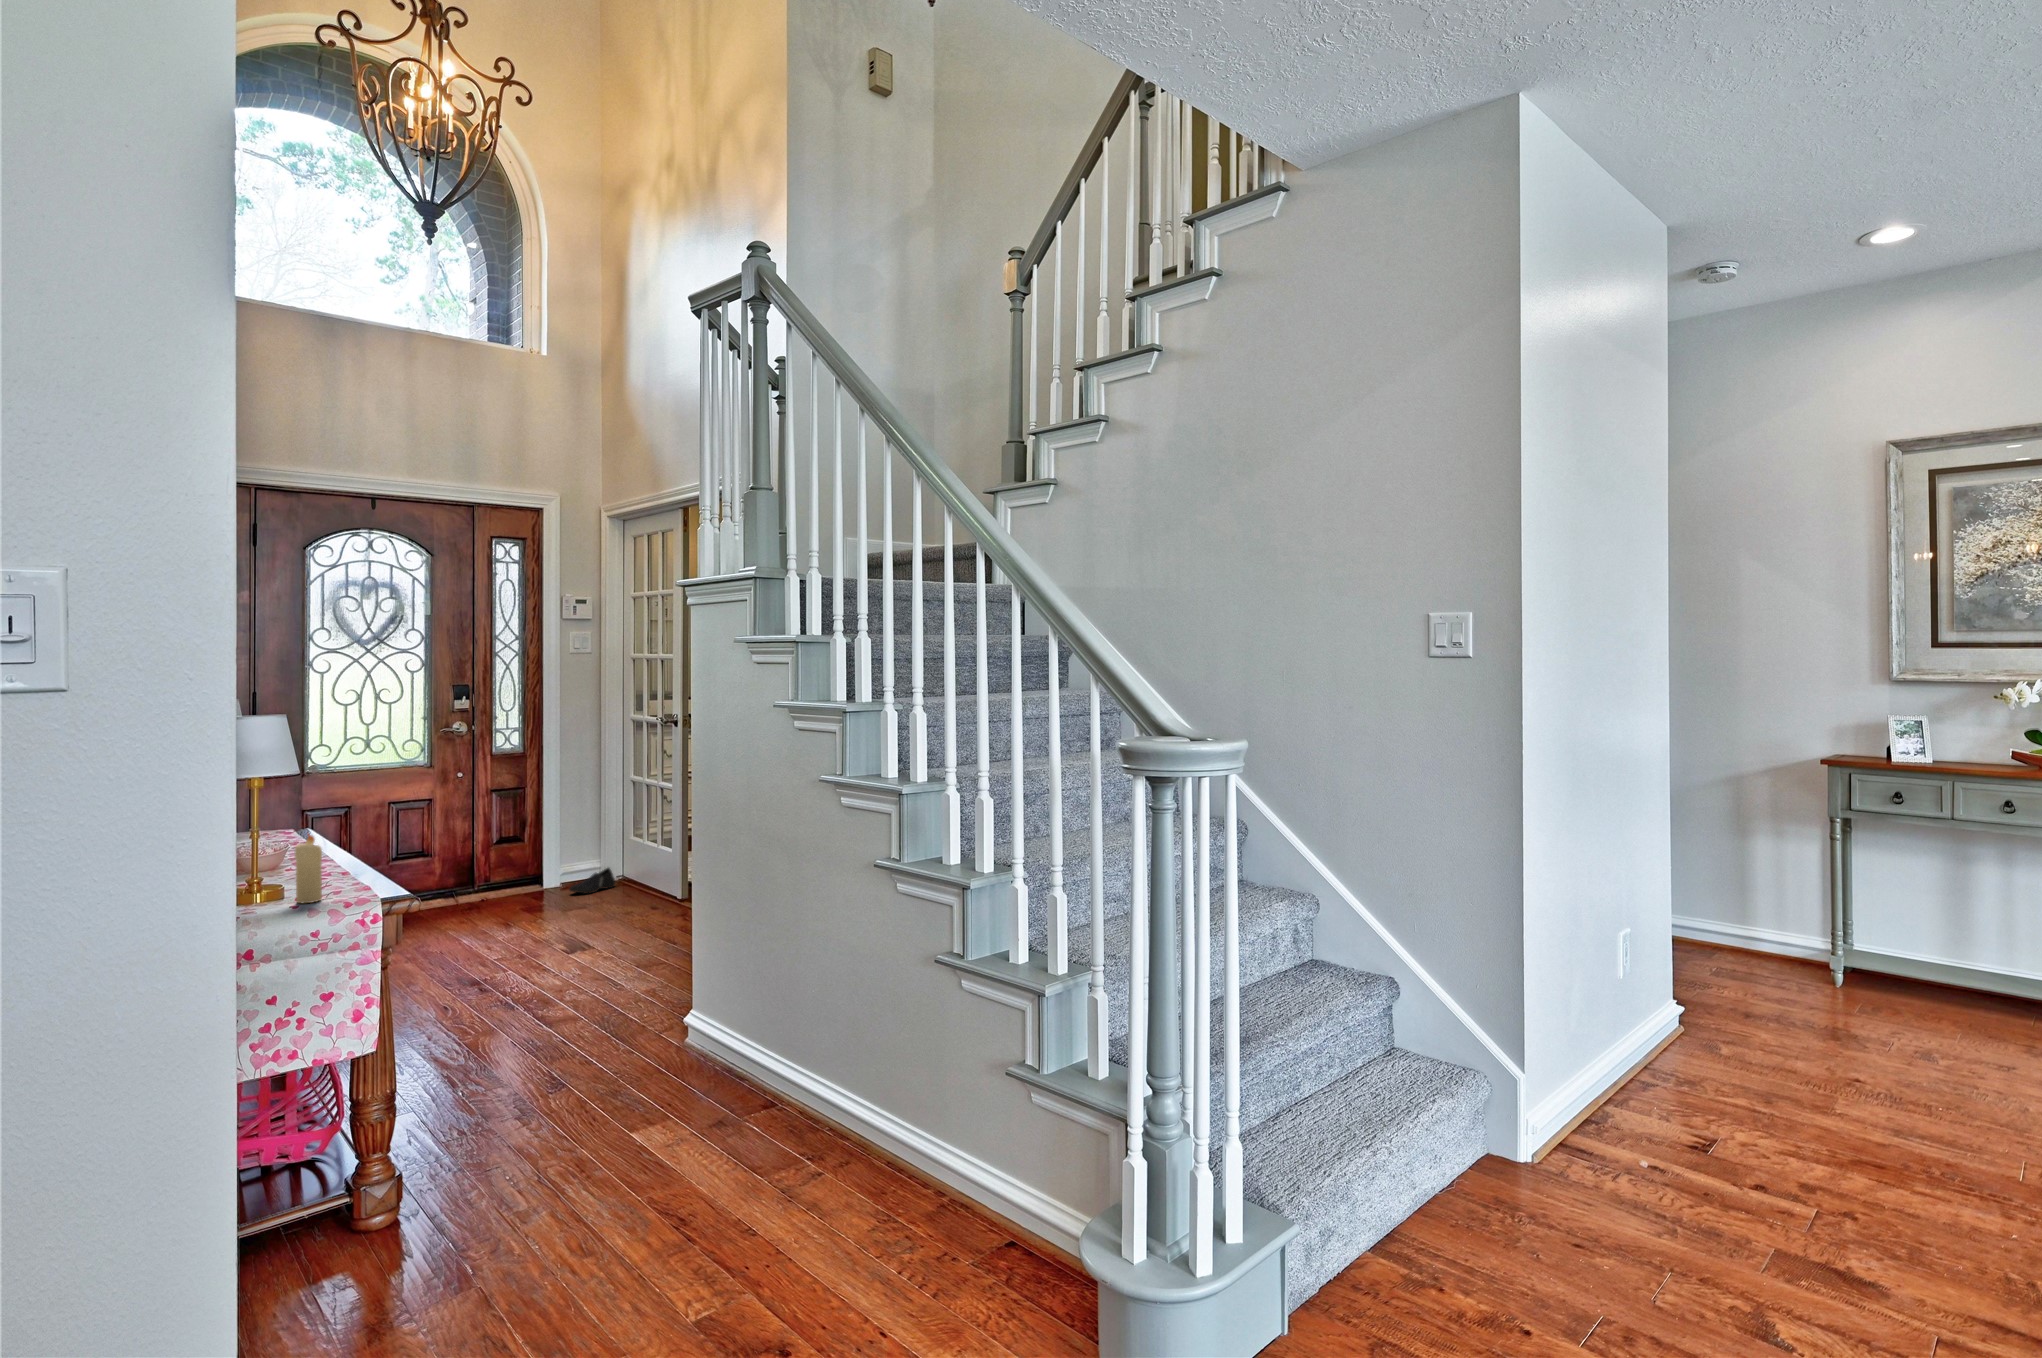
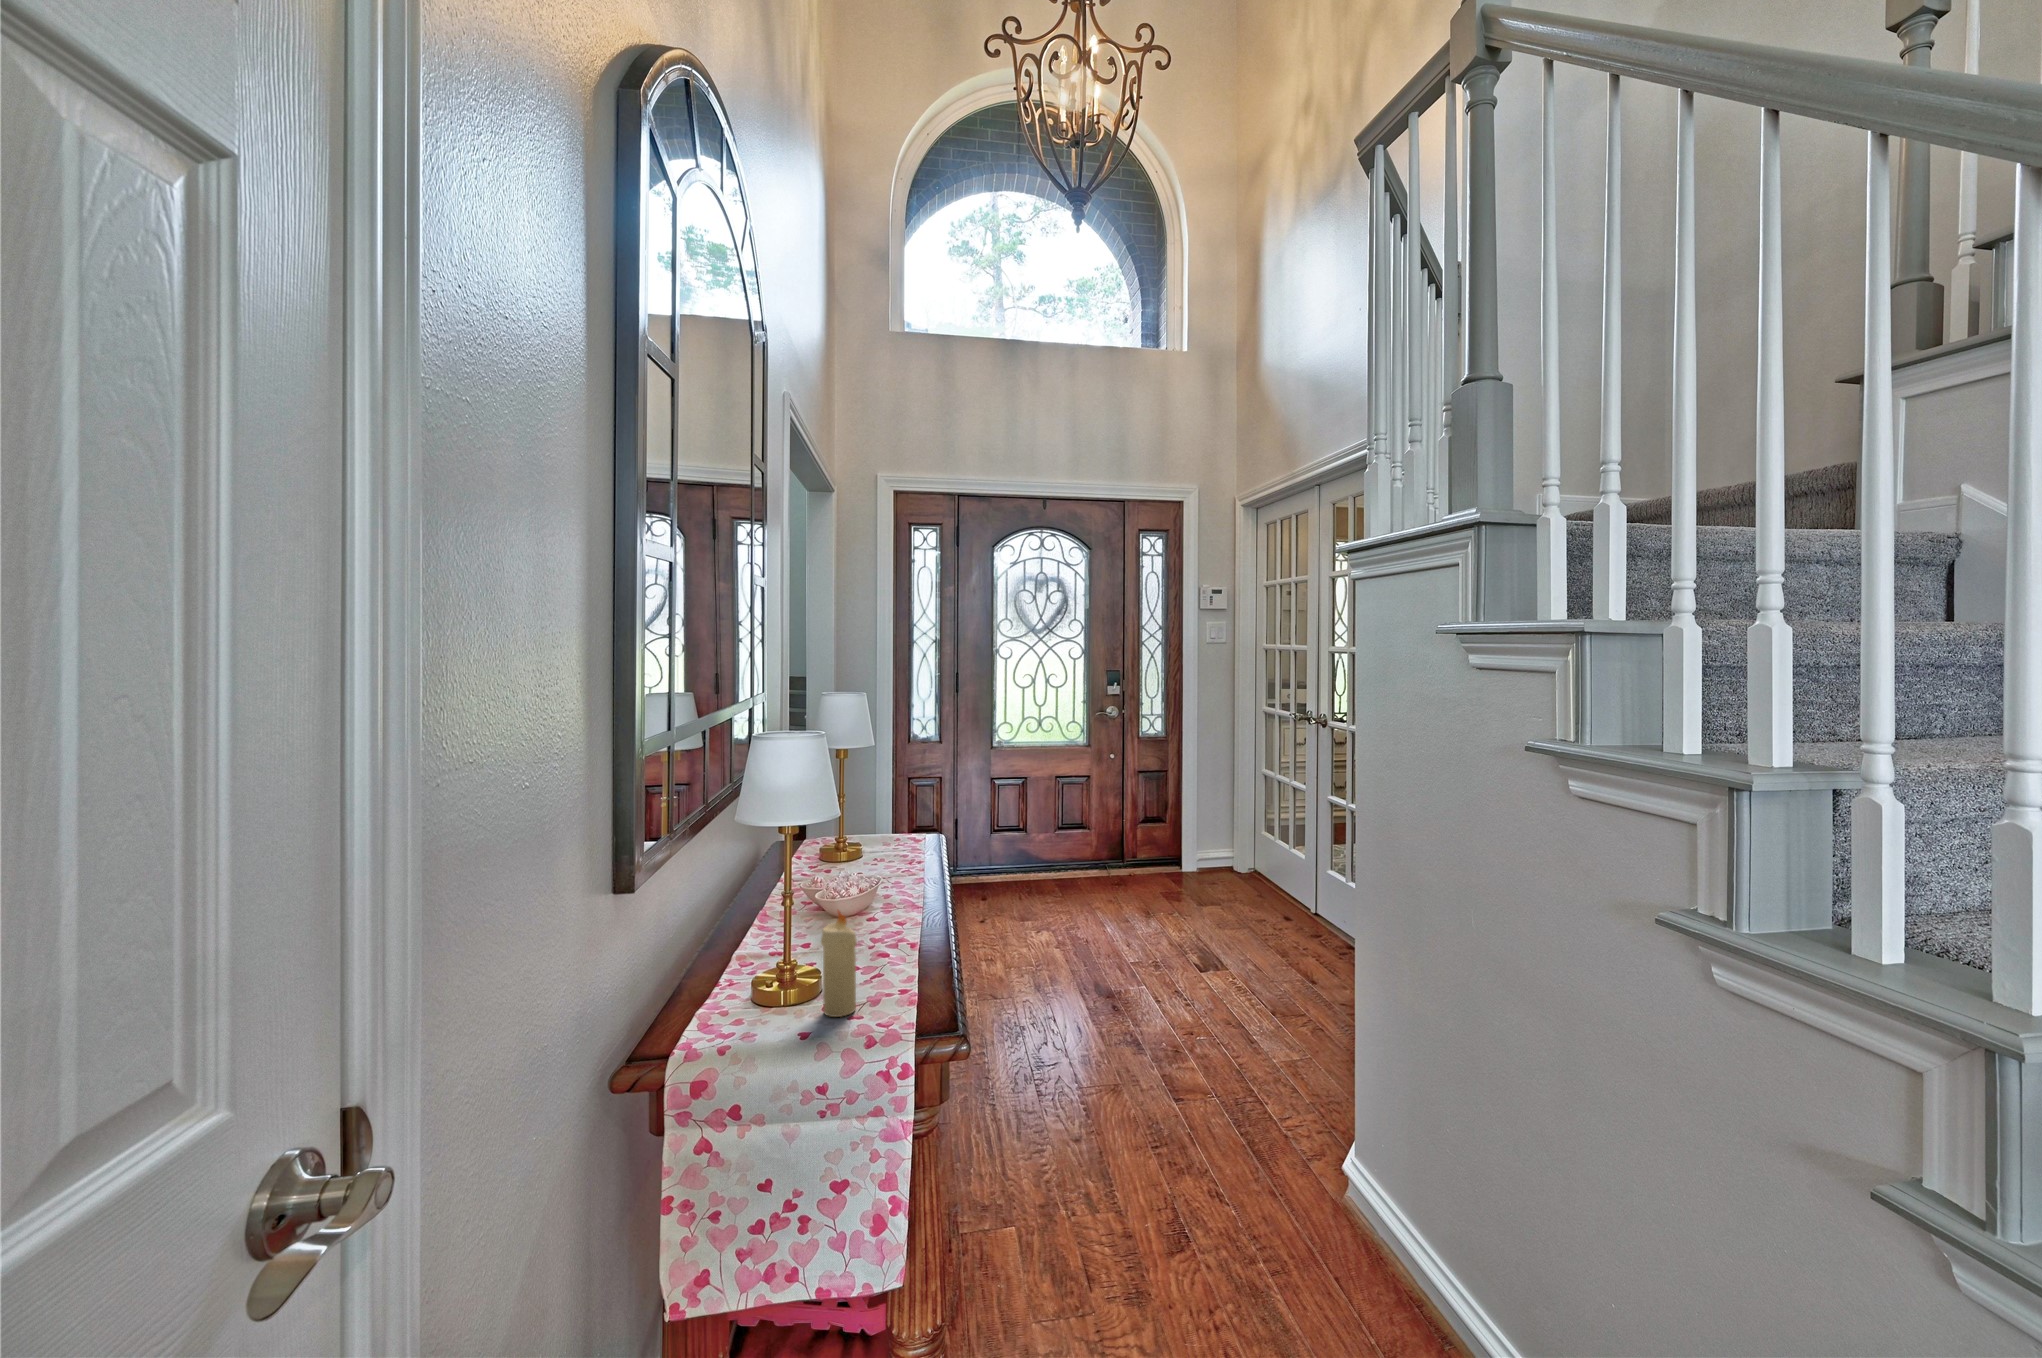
shoe: present [569,868,615,894] -> none [1205,858,1248,883]

